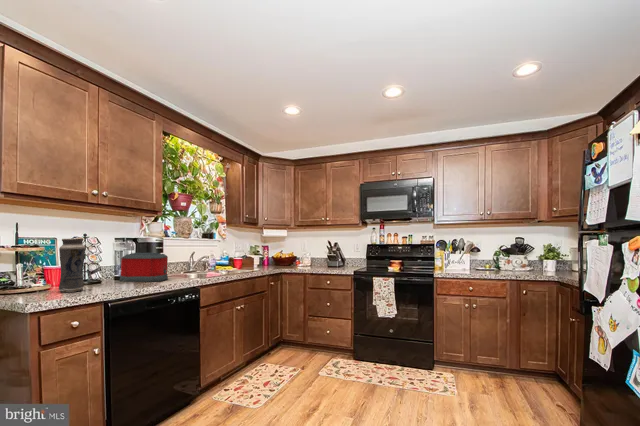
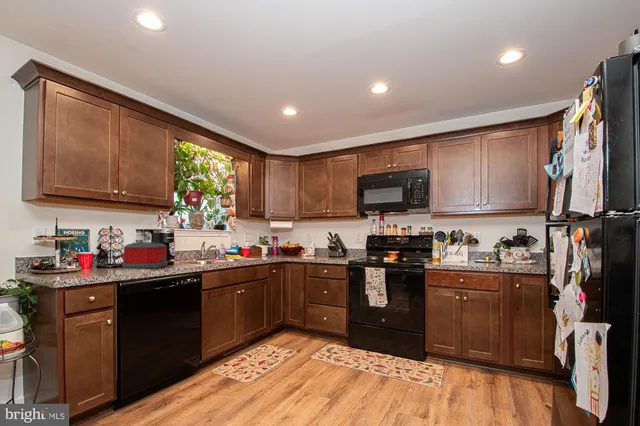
vase: present [59,238,86,292] -> none [52,229,77,277]

